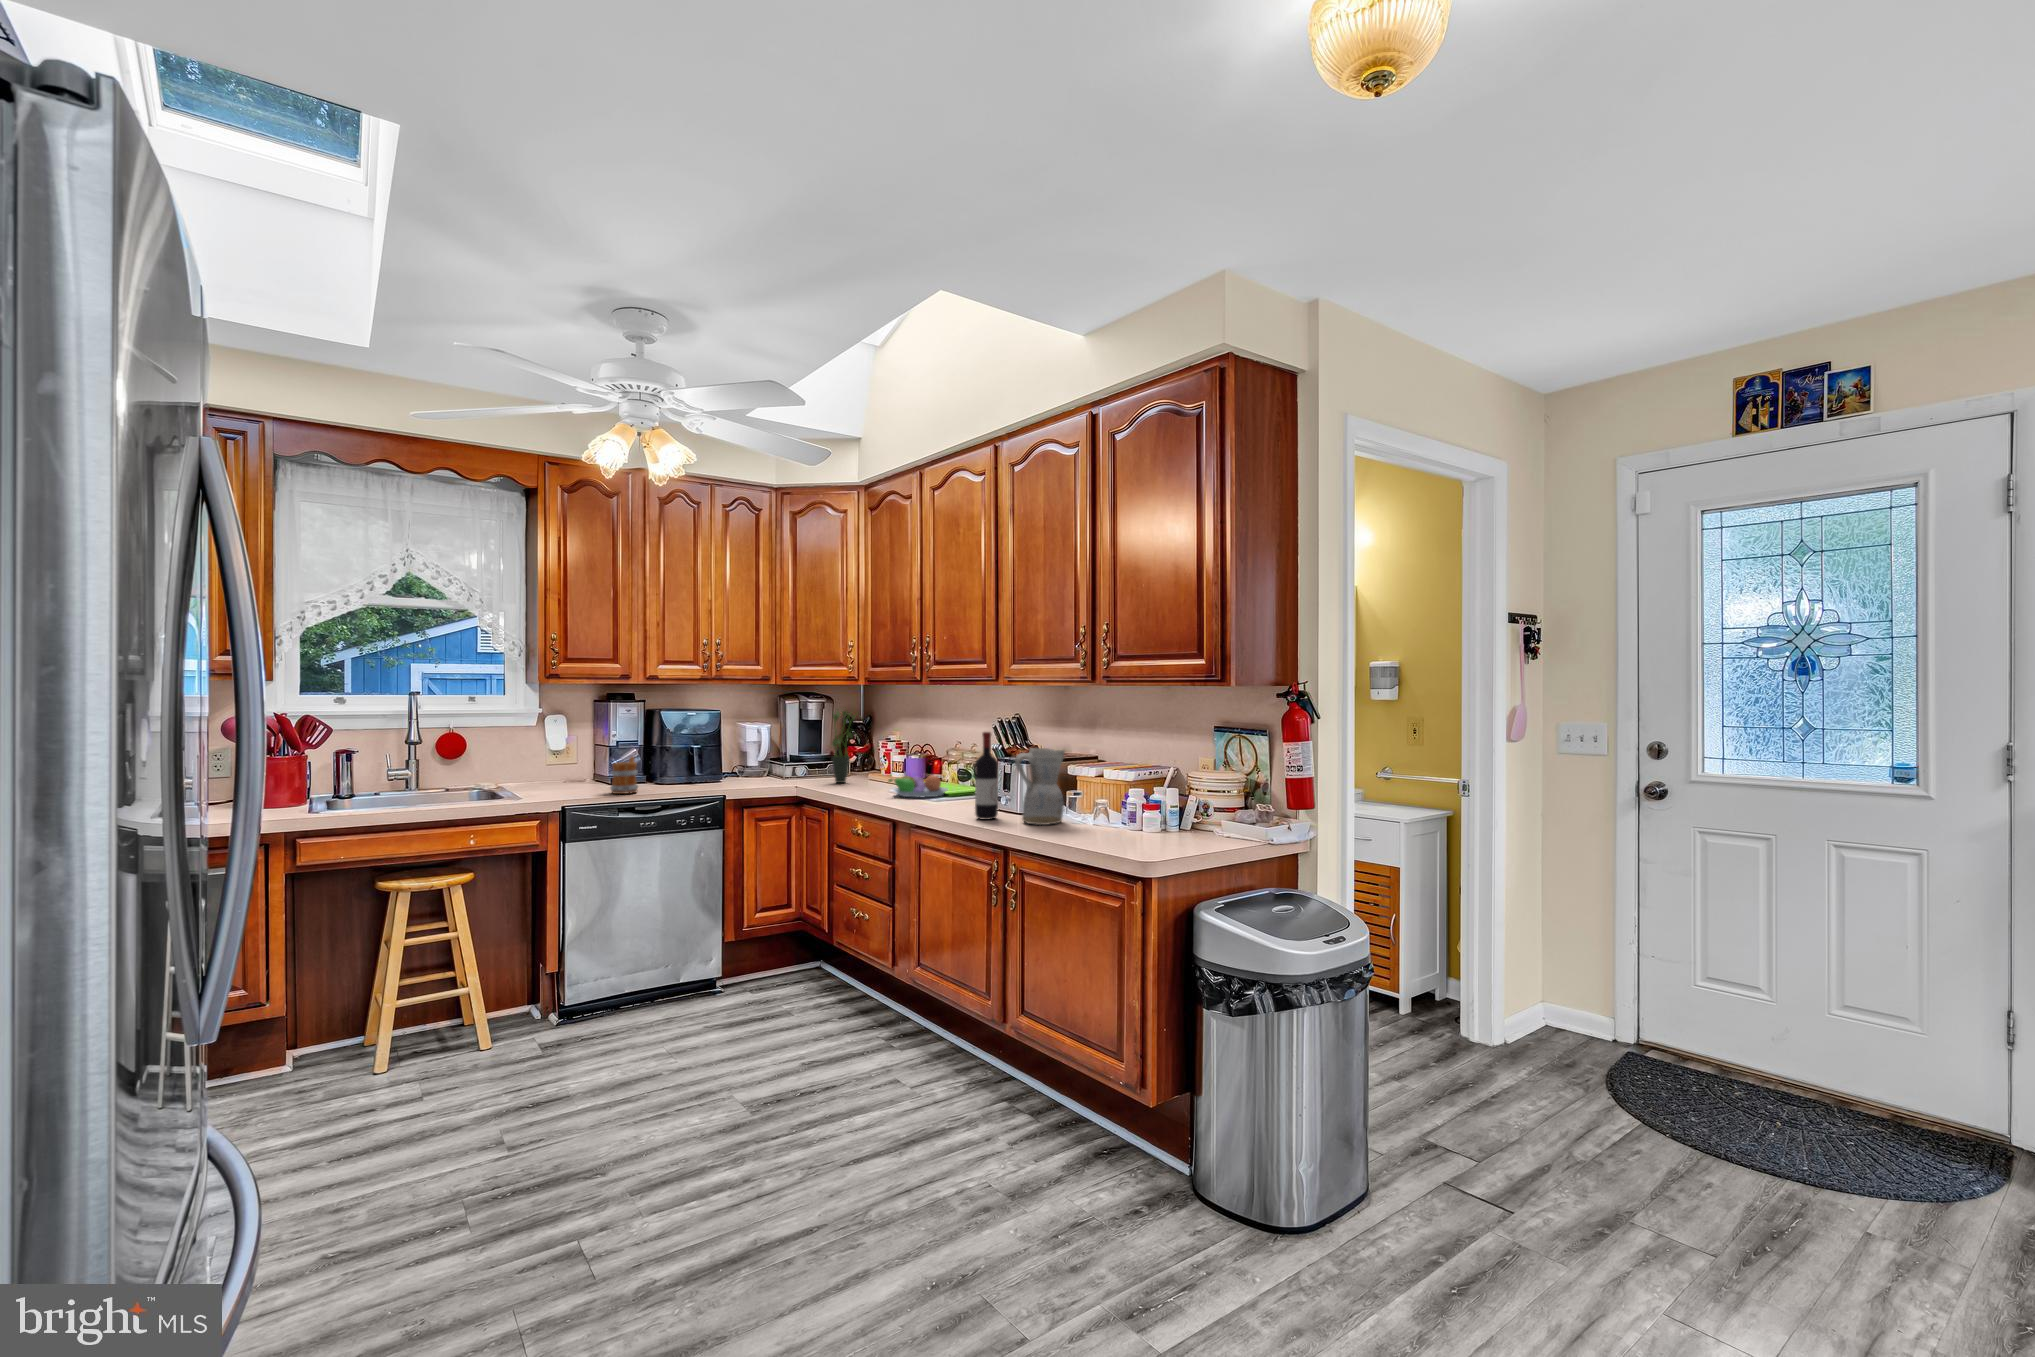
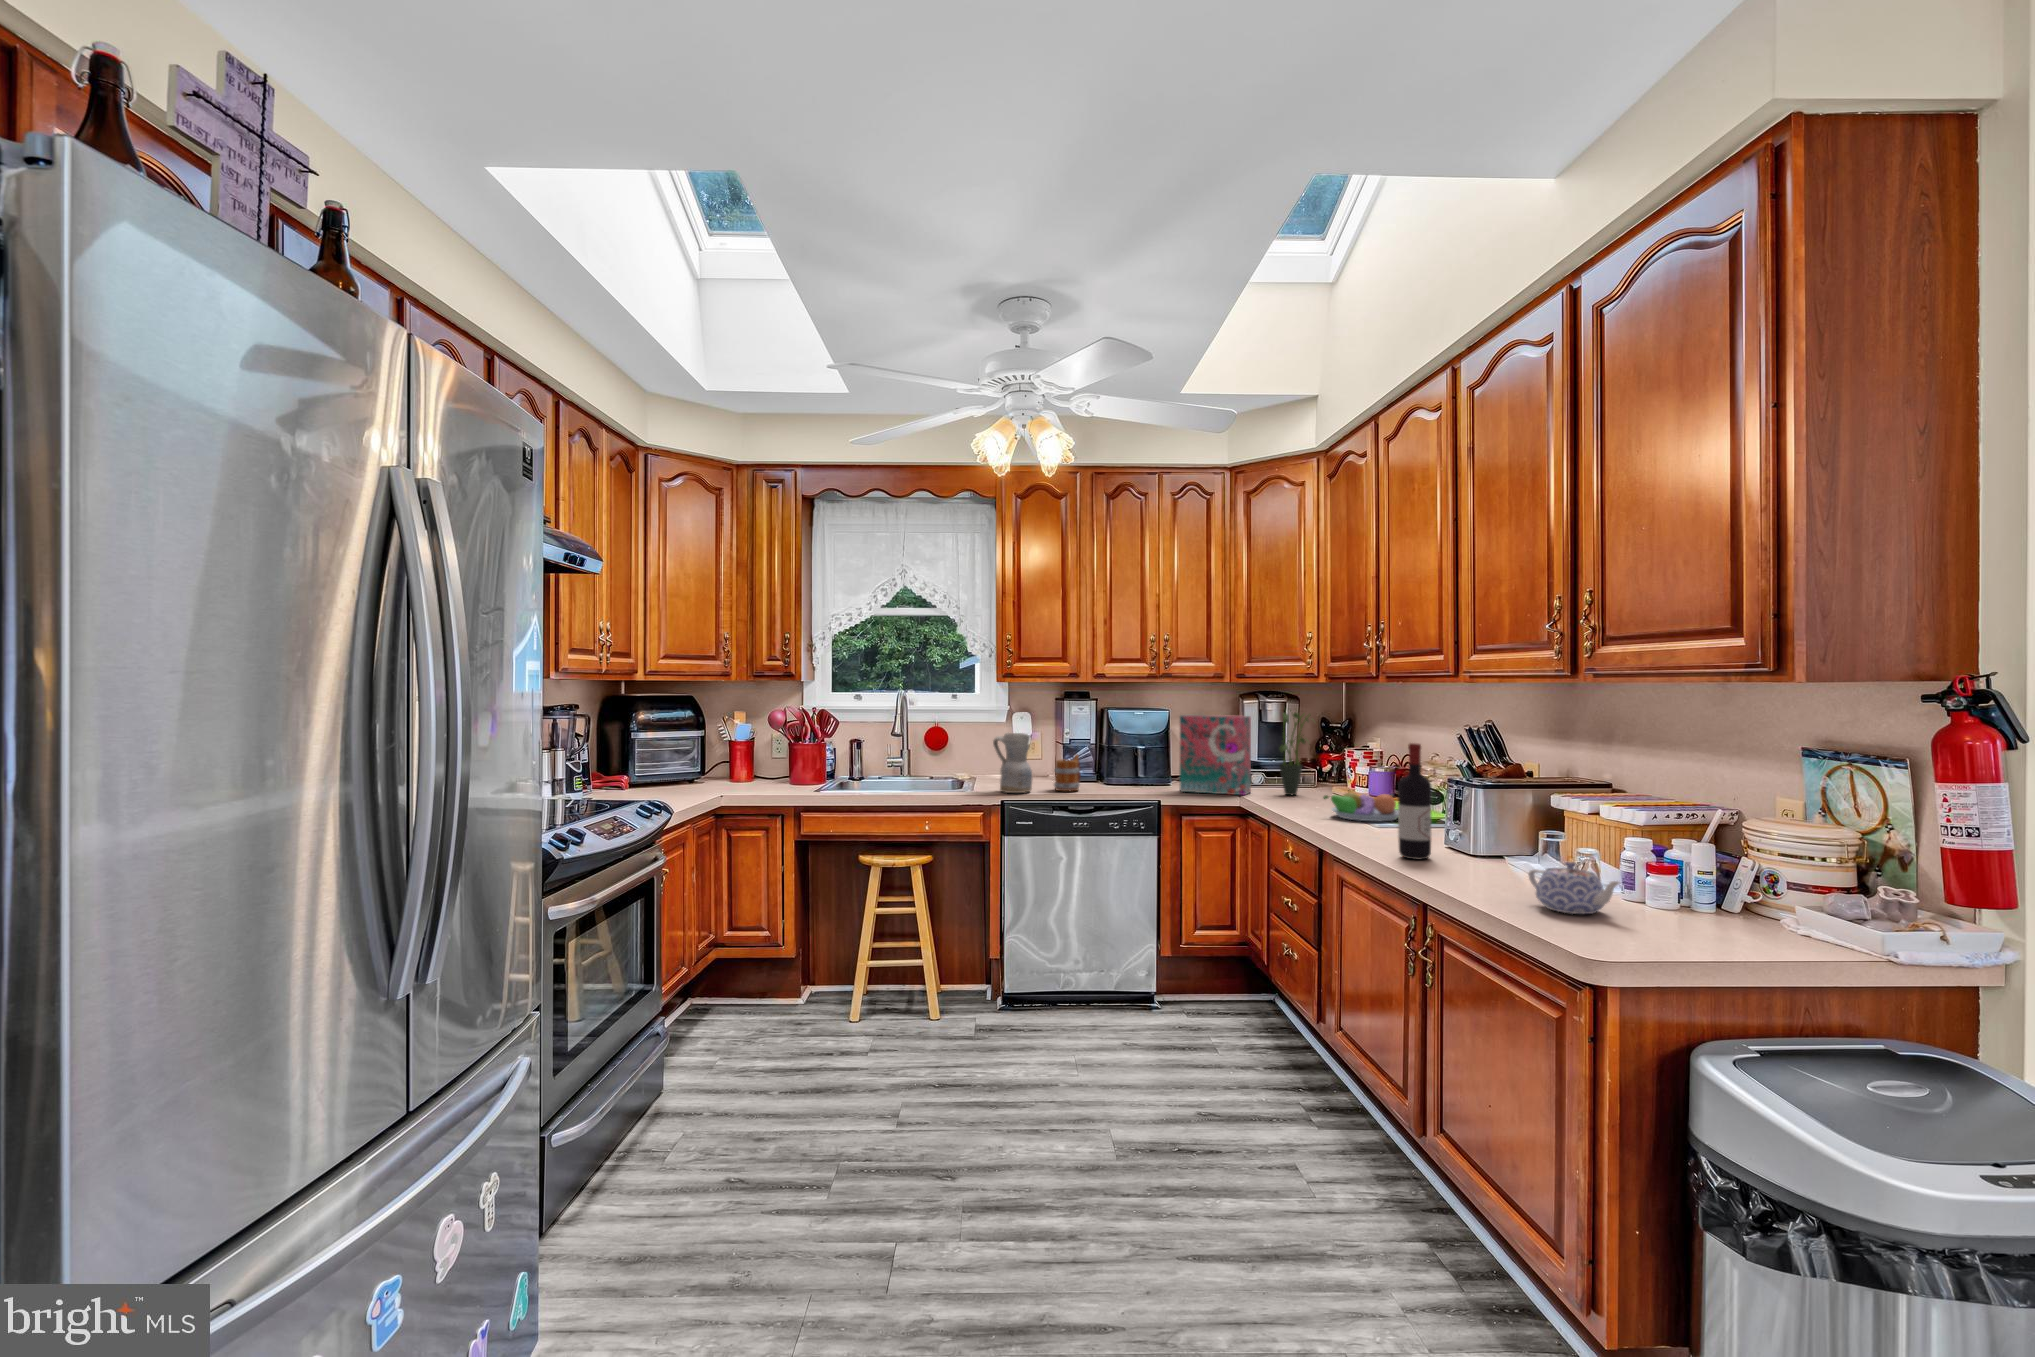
cereal box: none [740,715,805,786] -> present [1180,715,1251,795]
ceramic pitcher: present [1015,748,1065,825] -> present [993,733,1032,793]
teapot: none [1083,806,1143,840] -> present [1528,862,1620,914]

